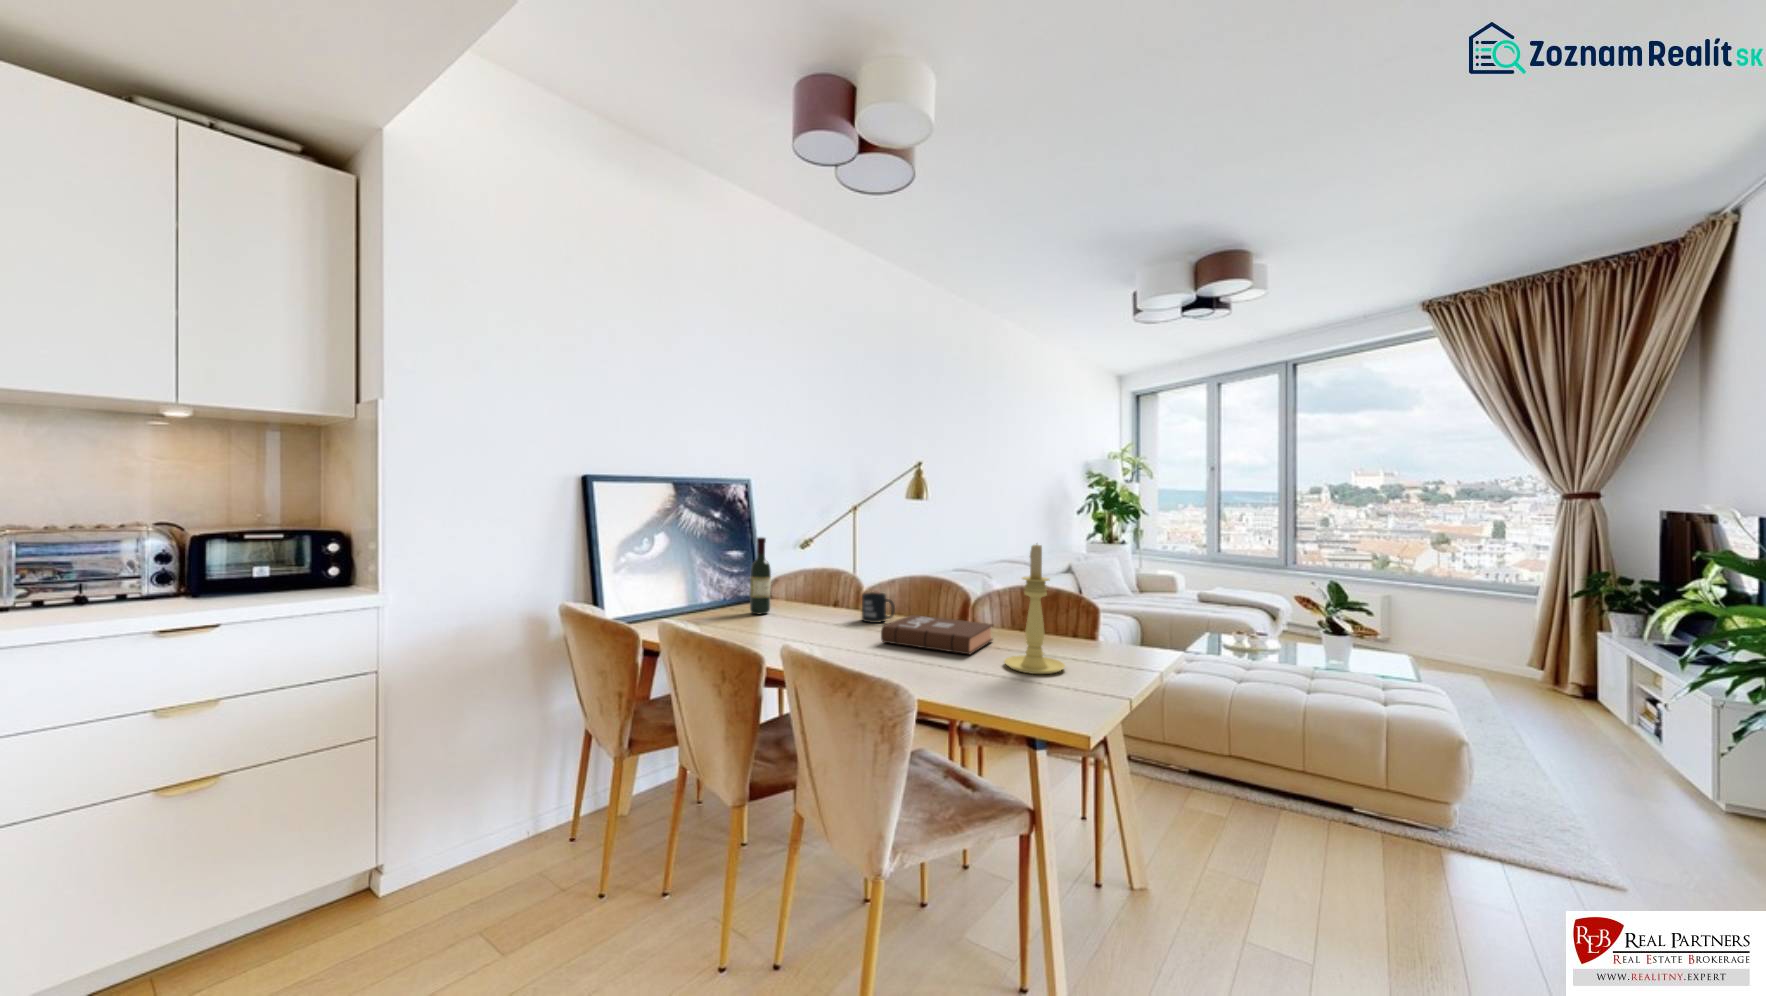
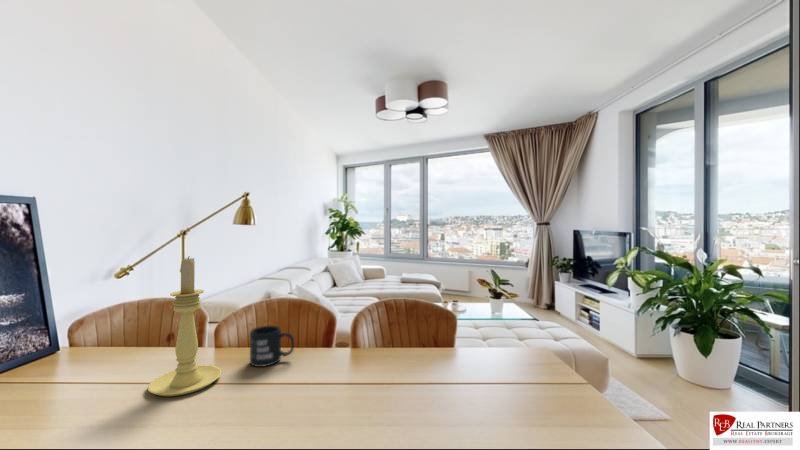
wine bottle: present [750,537,771,614] -> none [47,277,92,400]
candle holder: present [1004,544,1065,674] -> present [148,257,221,396]
book: present [881,615,993,654] -> none [326,342,445,405]

